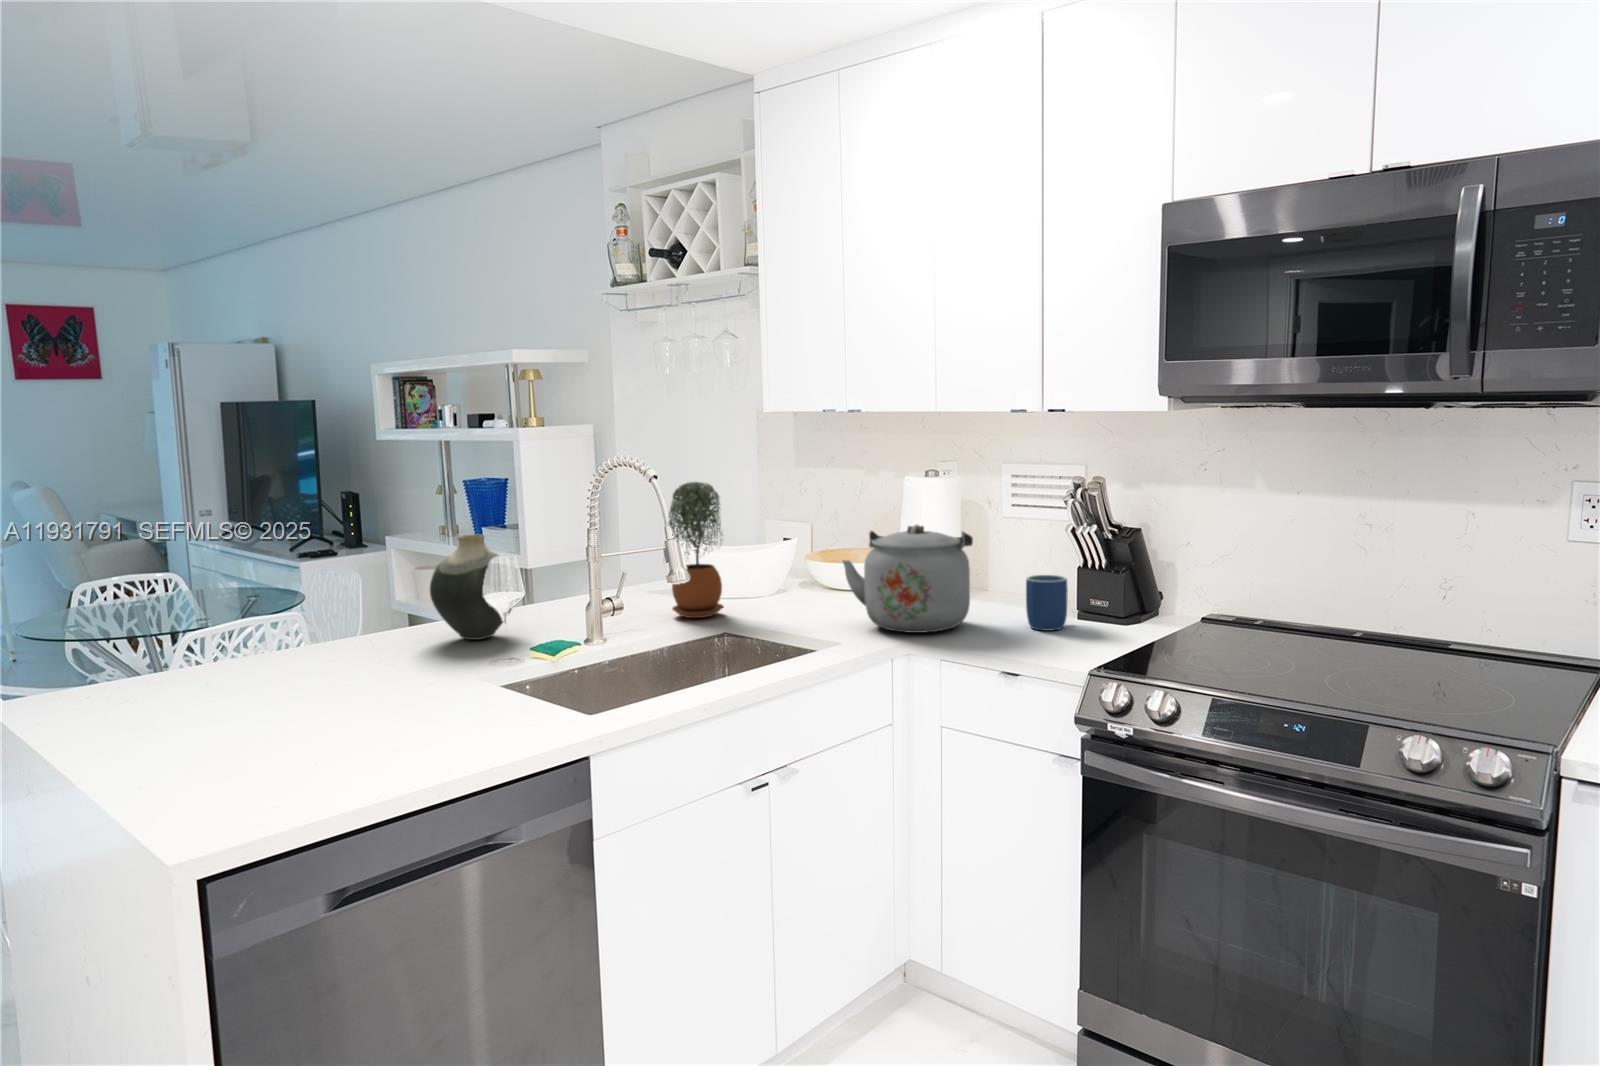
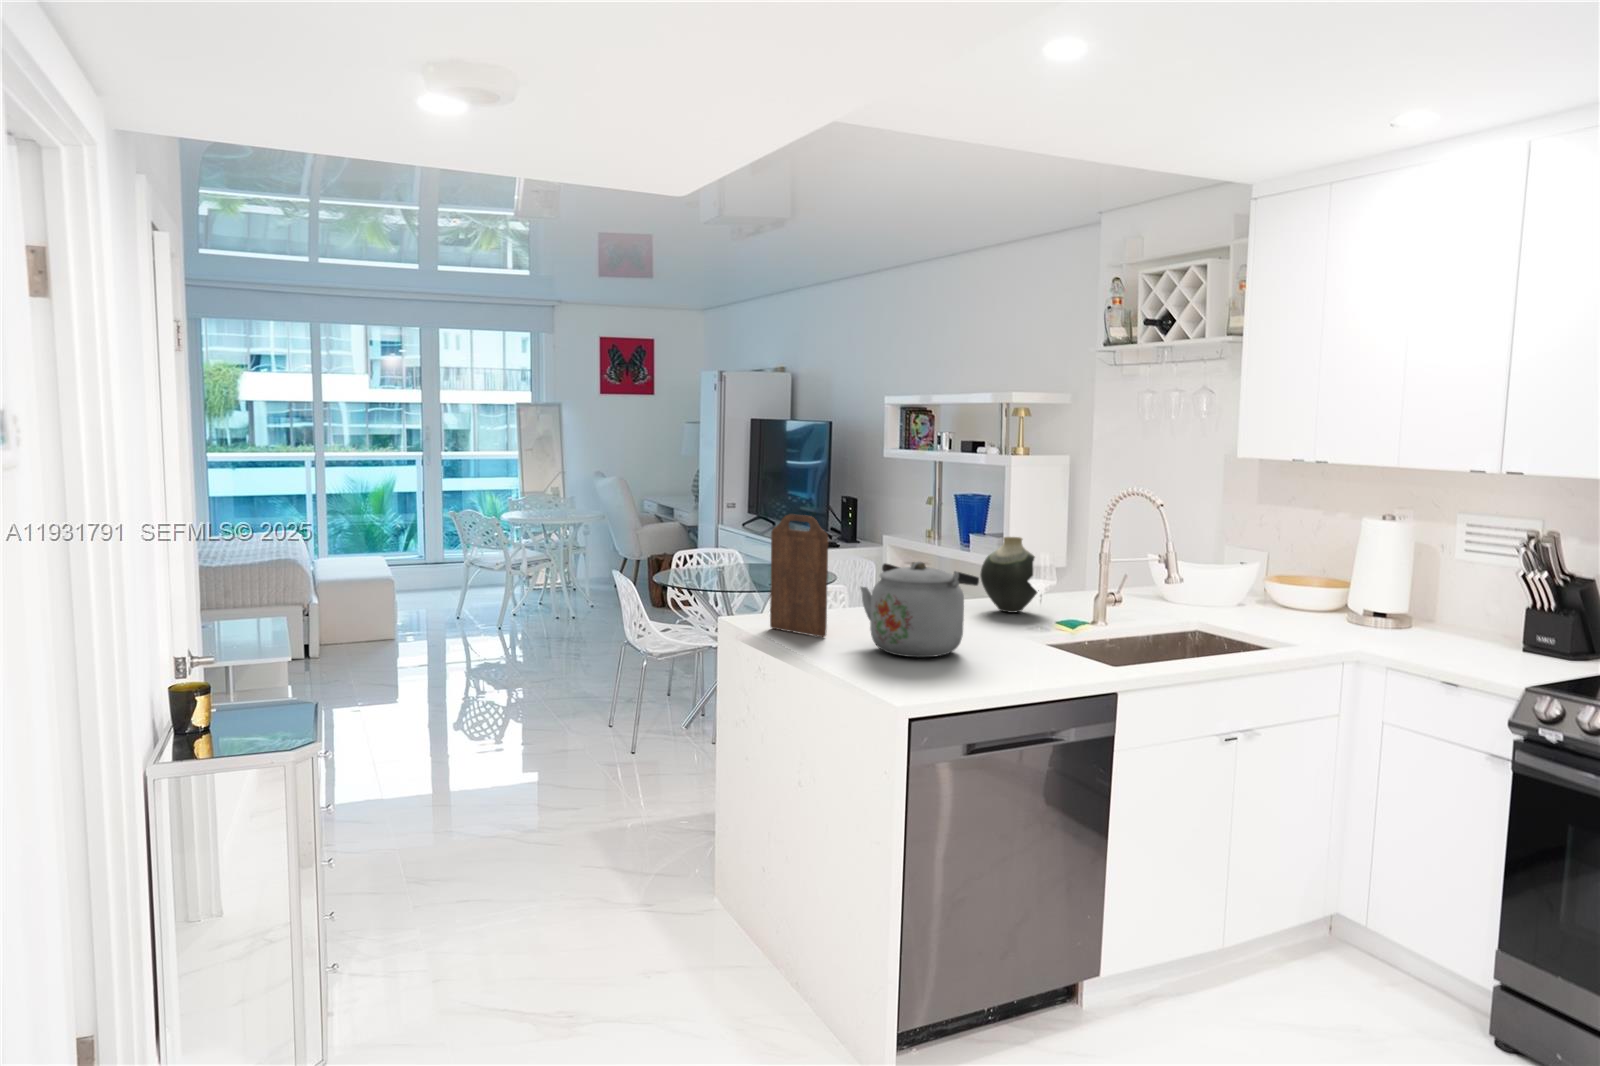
potted plant: present [664,482,723,618] -> none [1152,510,1203,616]
kettle: present [843,525,973,633] -> present [861,562,979,657]
cutting board: none [29,534,138,727] -> present [770,514,828,637]
mug: present [1026,575,1068,631] -> none [1473,610,1515,657]

